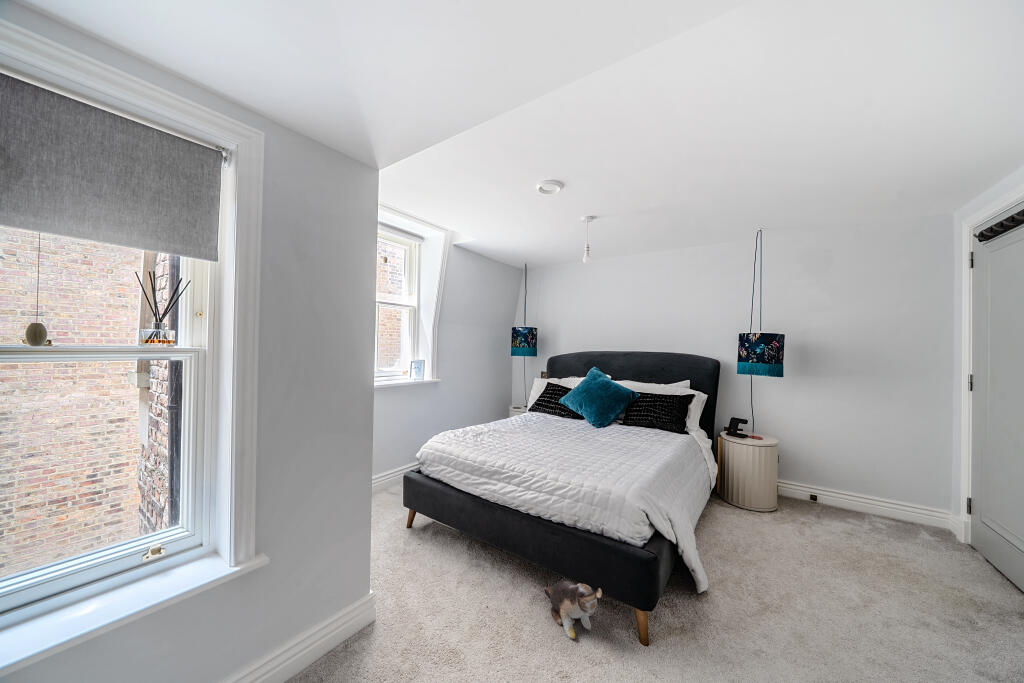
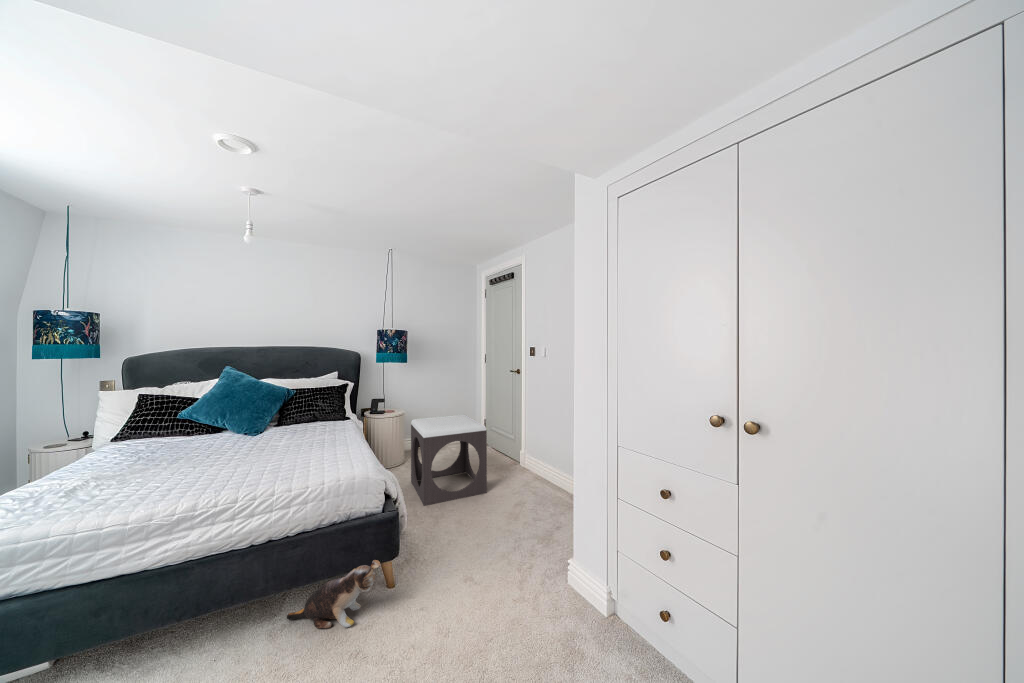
footstool: none [751,455,885,622] -> present [411,414,487,506]

